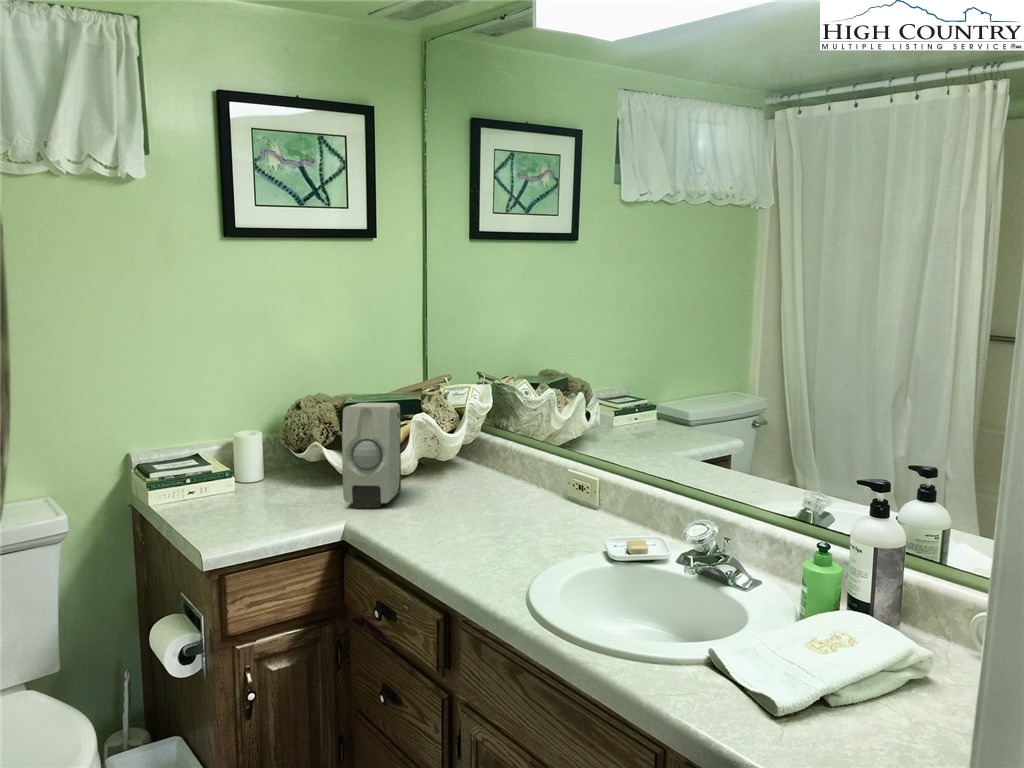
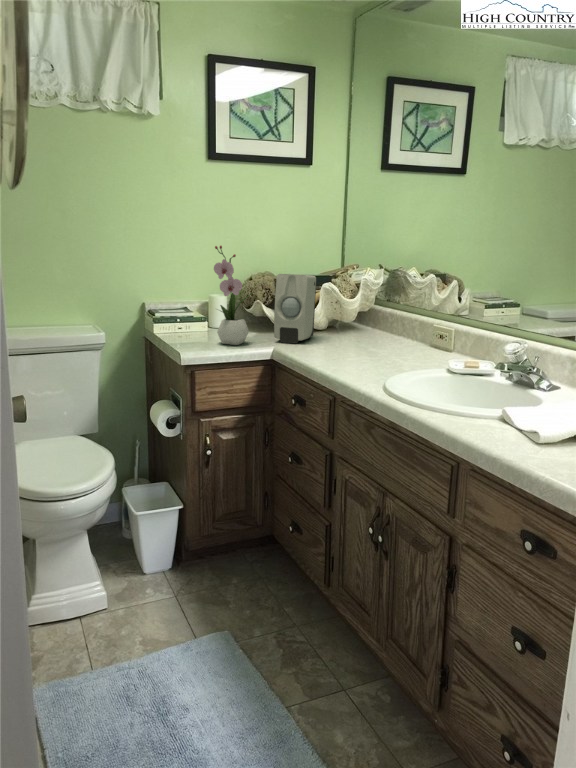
flower arrangement: none [246,373,307,521] -> present [214,246,252,345]

